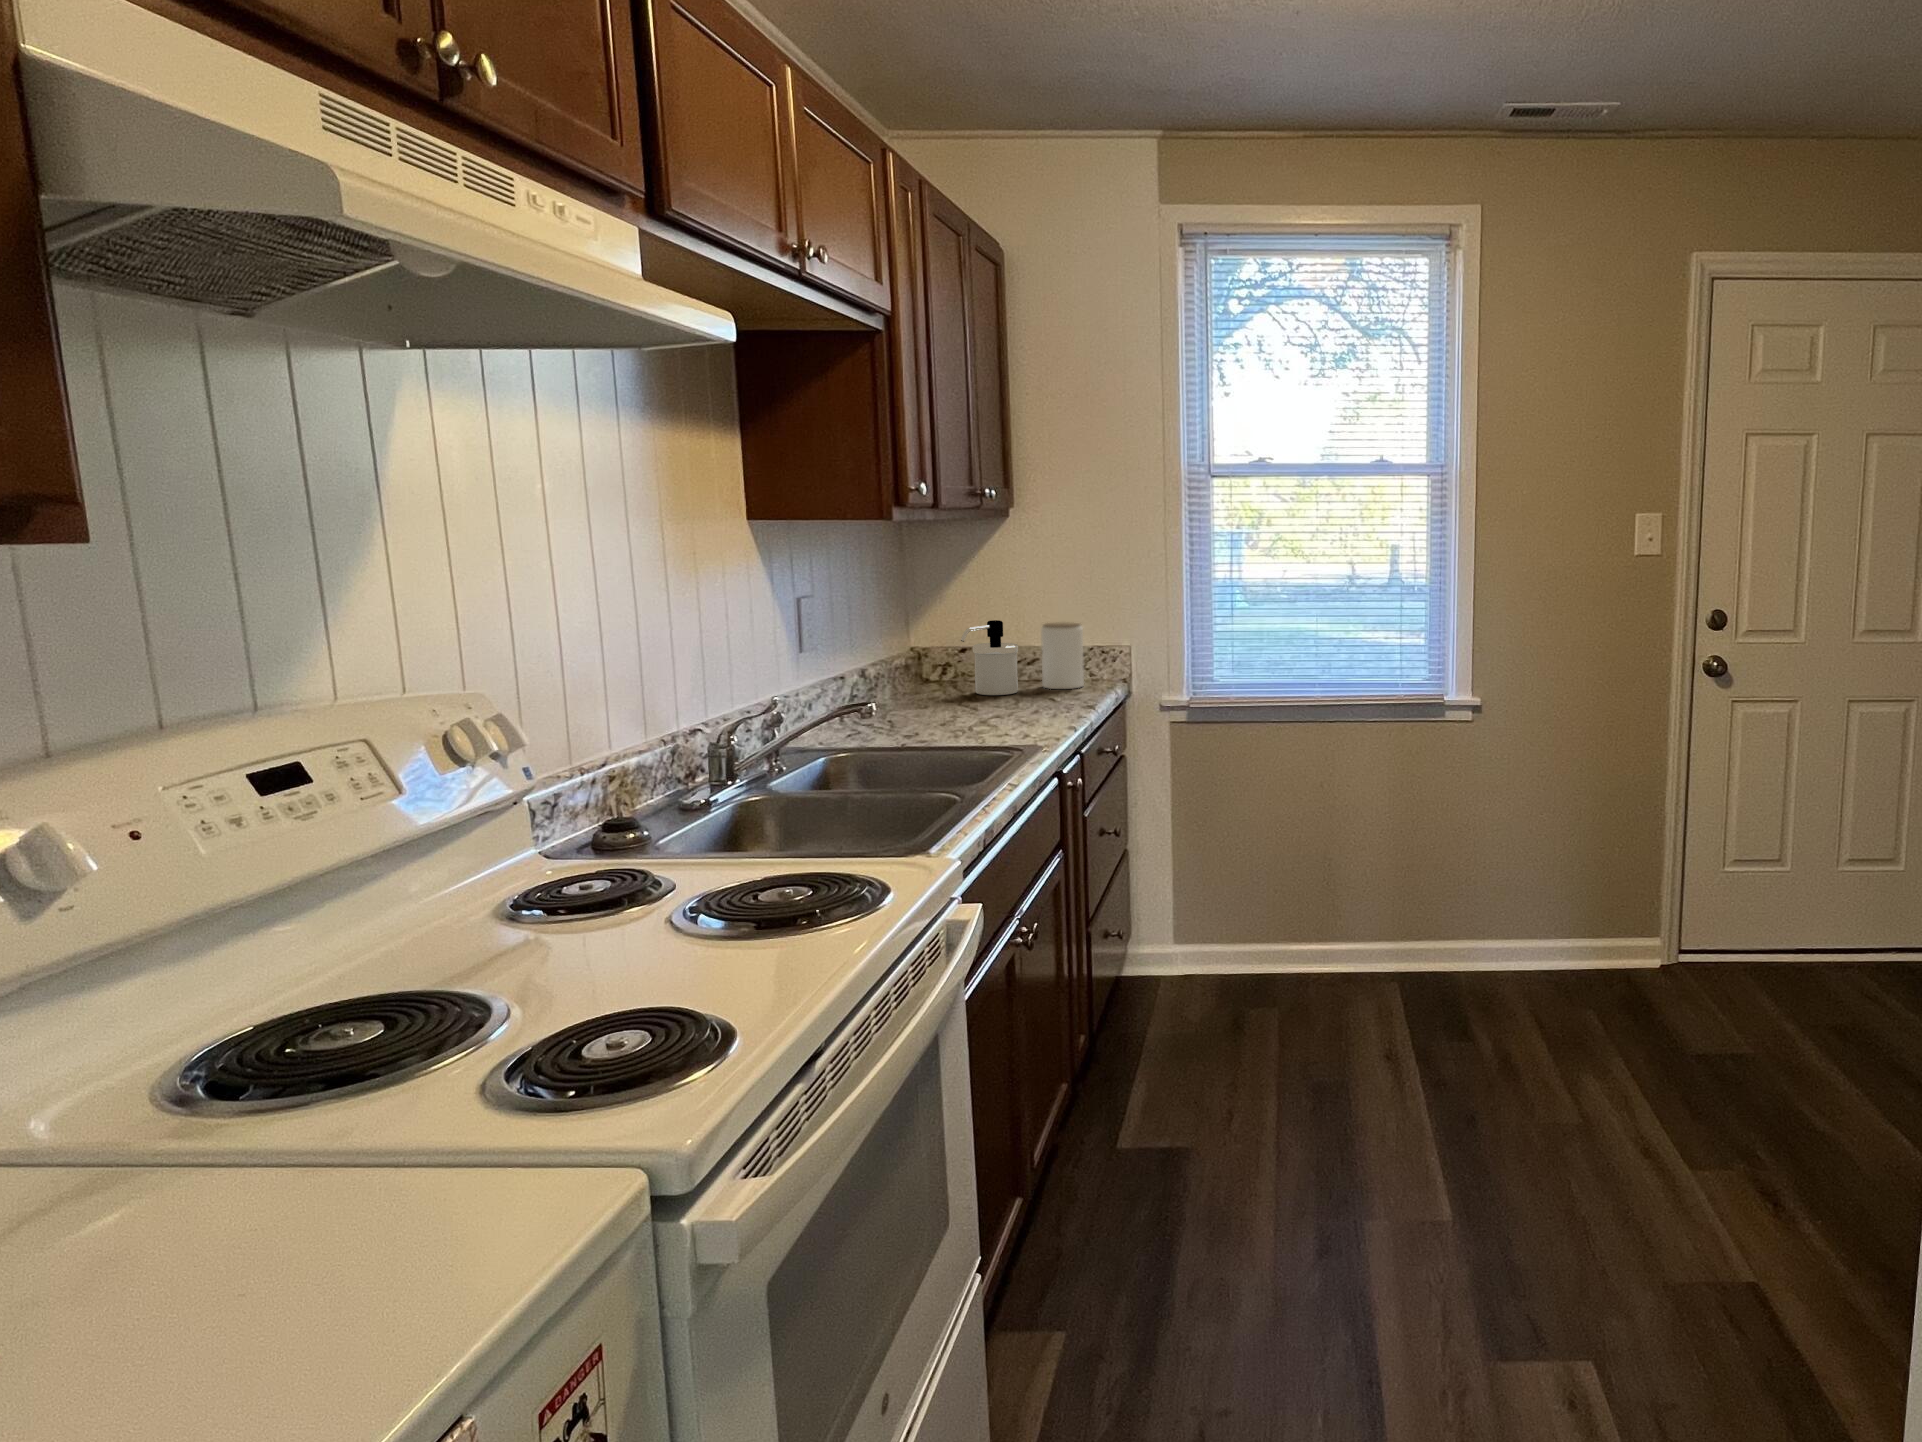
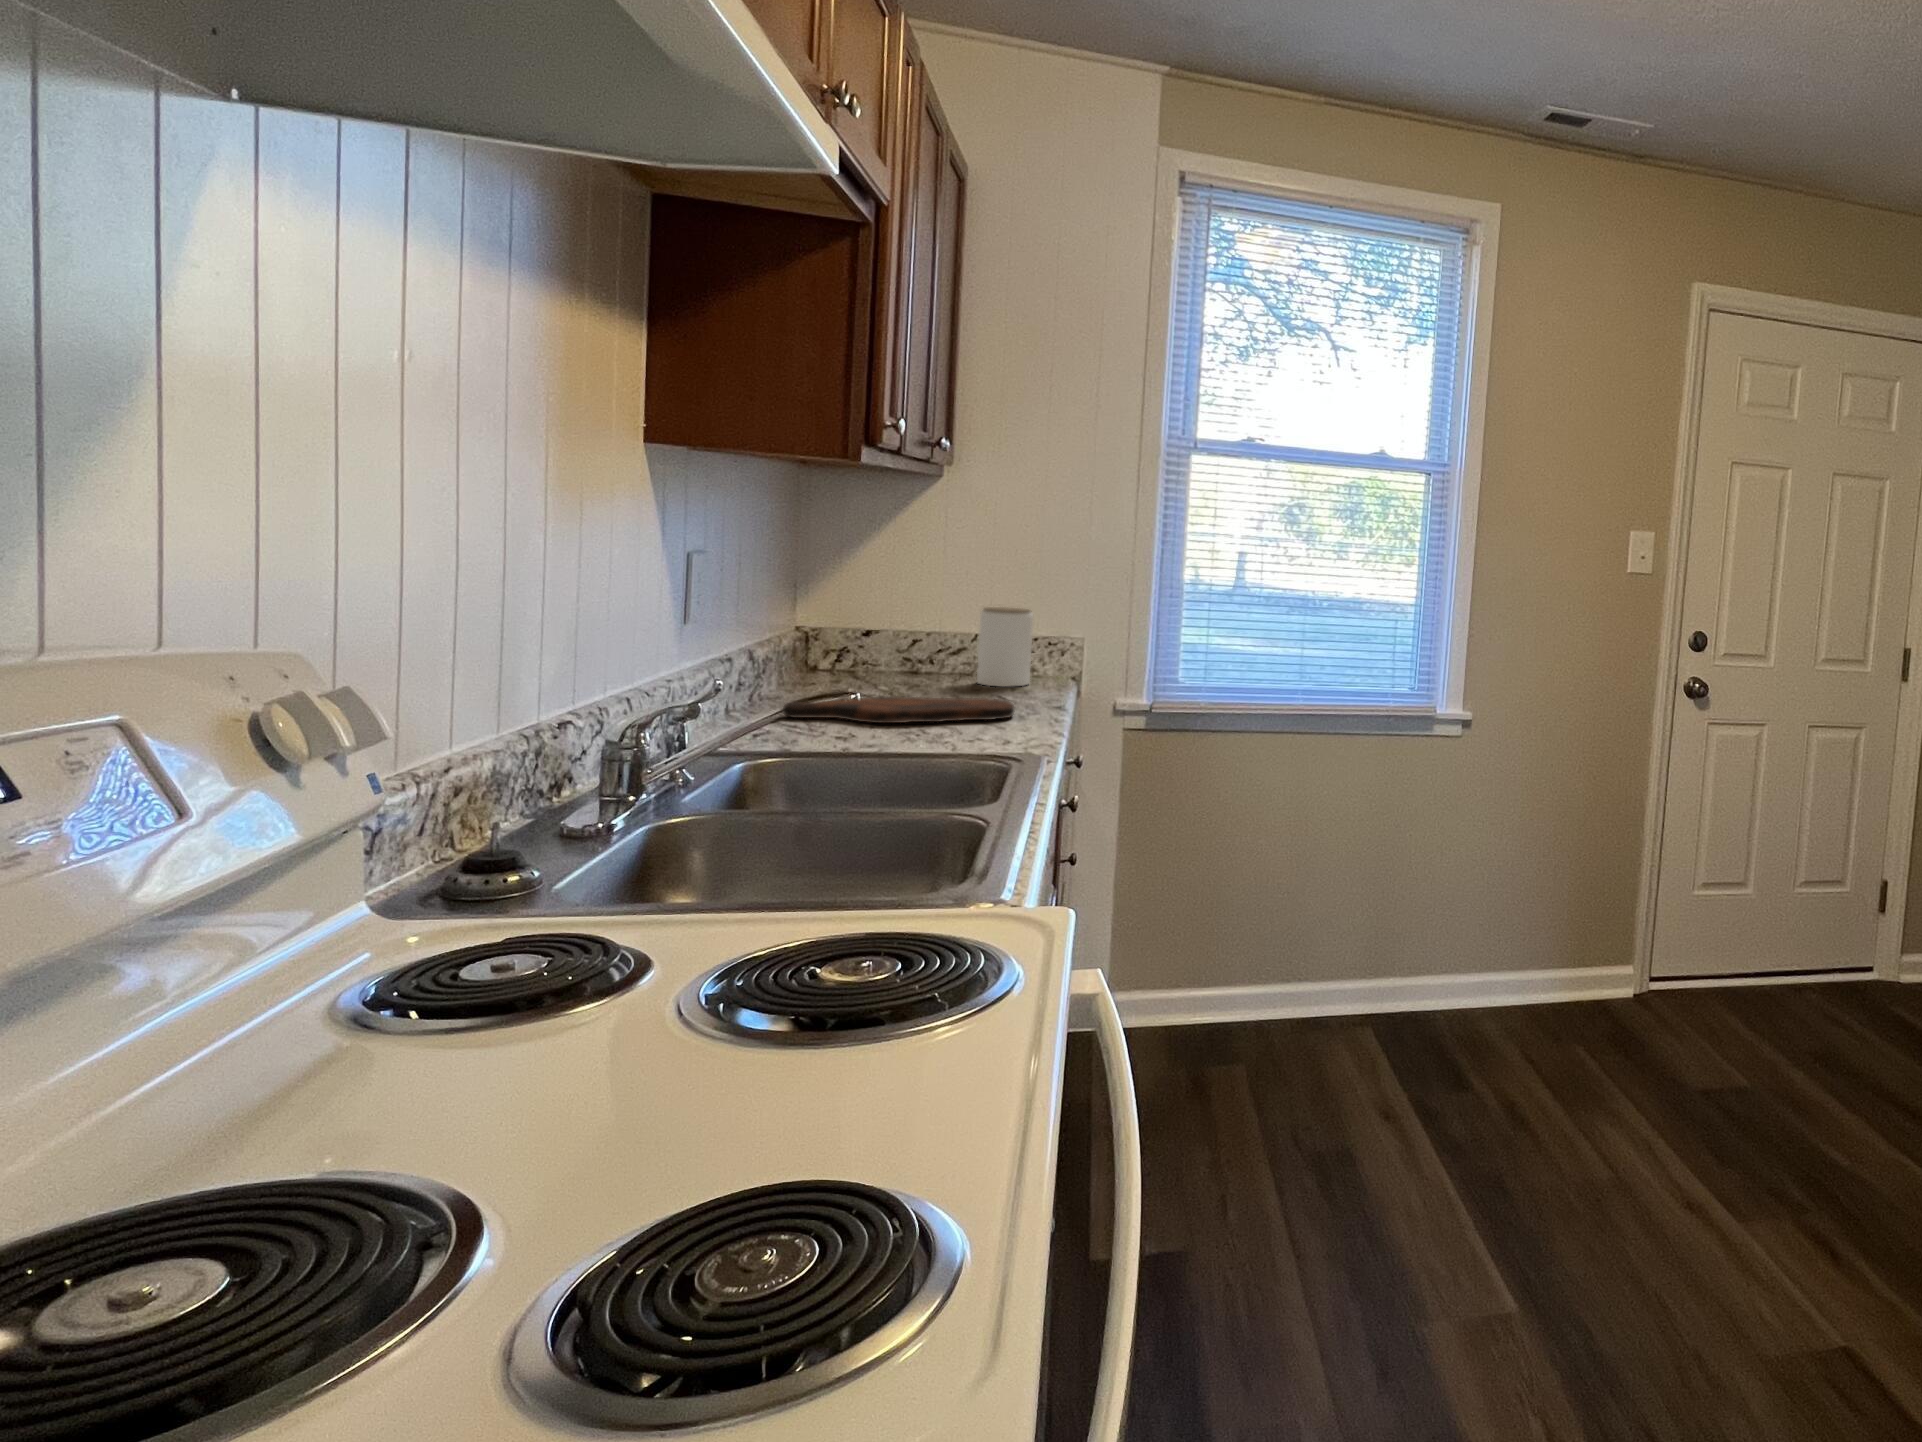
soap dispenser: present [961,620,1018,695] -> none [886,600,956,692]
cutting board: none [877,701,1047,723] -> present [783,696,1015,723]

